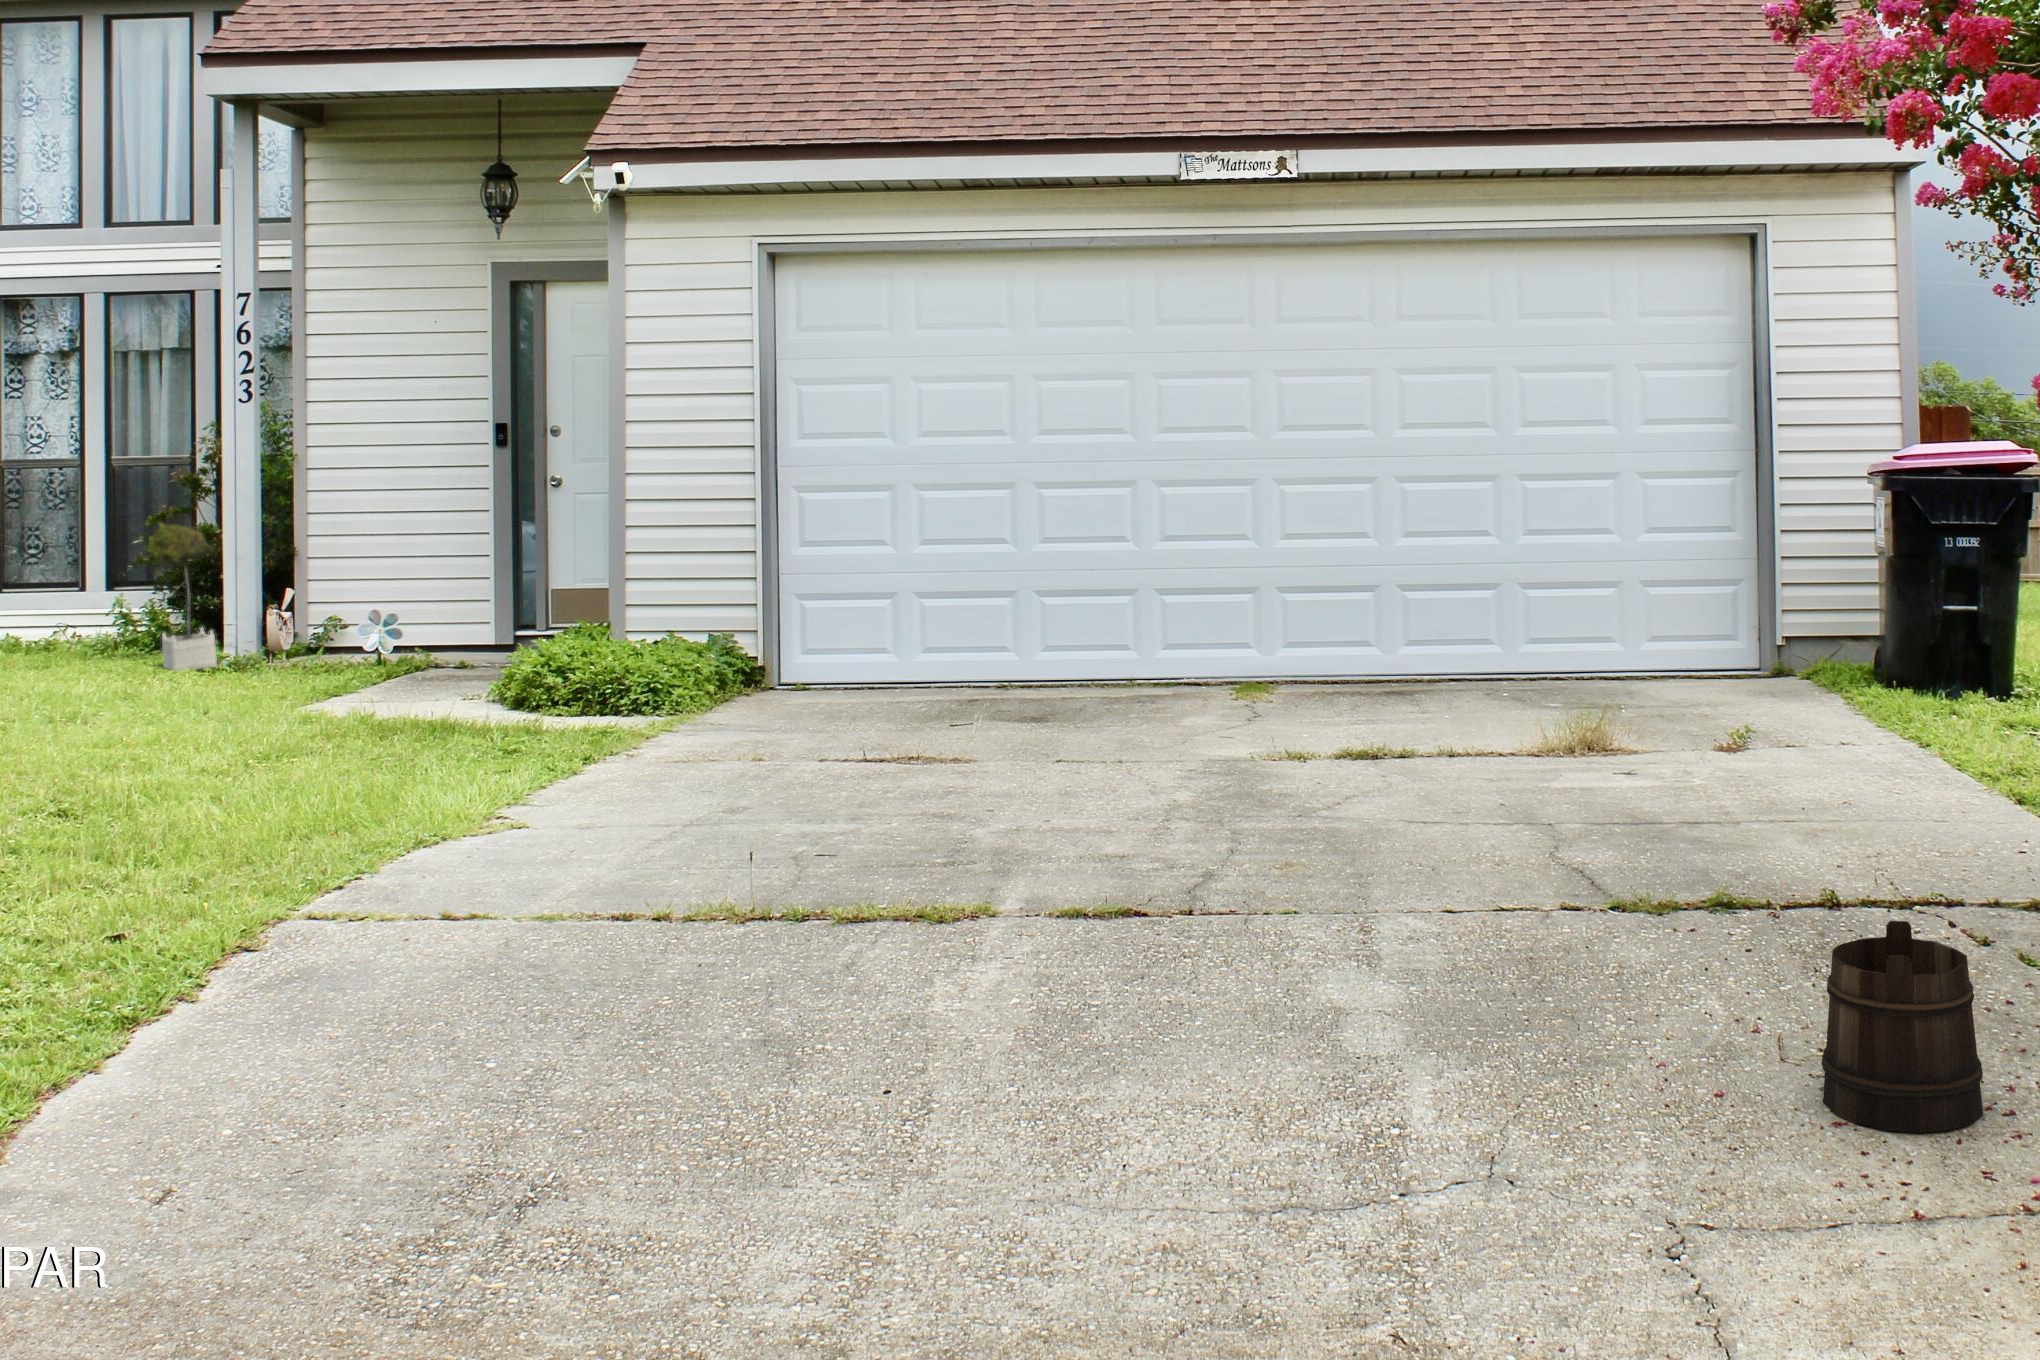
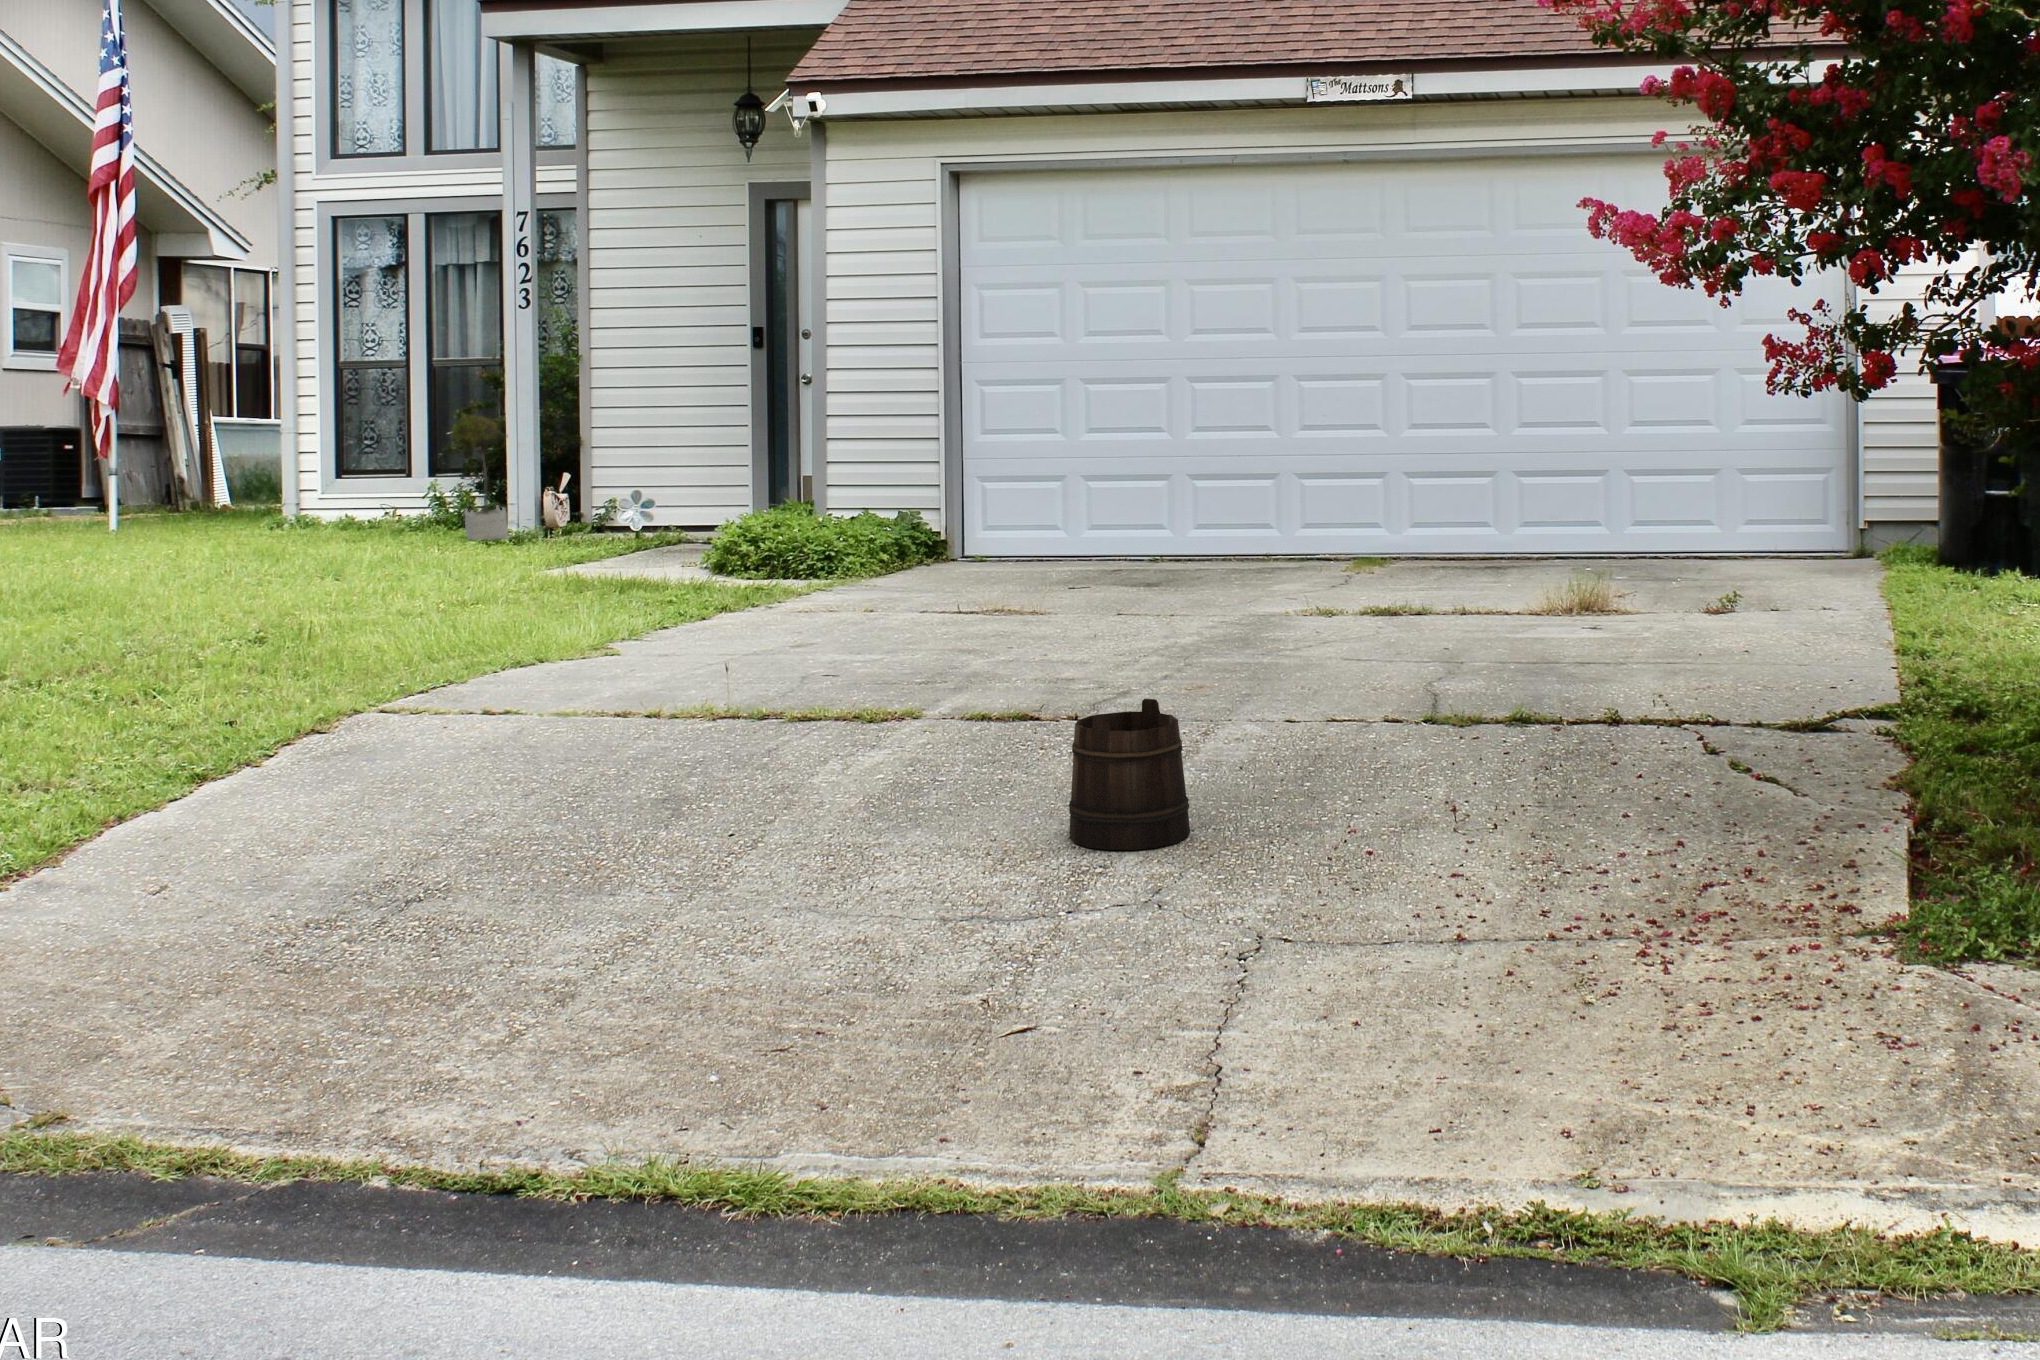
bucket: present [1821,921,1983,1133] -> present [1069,699,1190,850]

